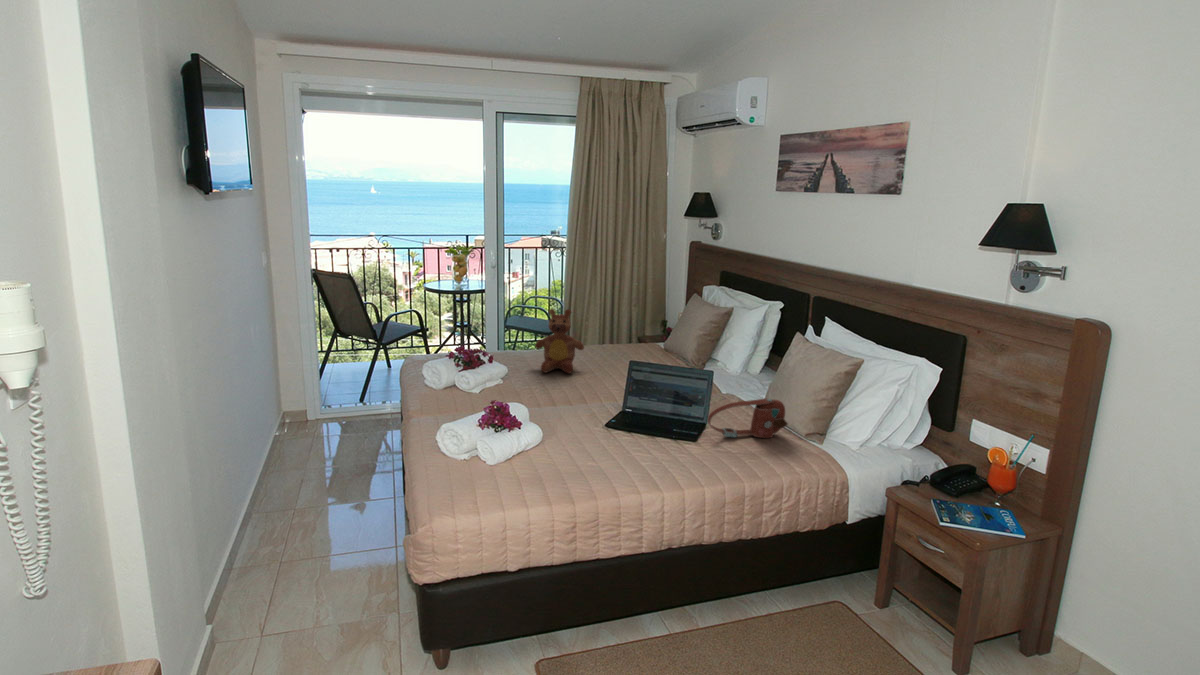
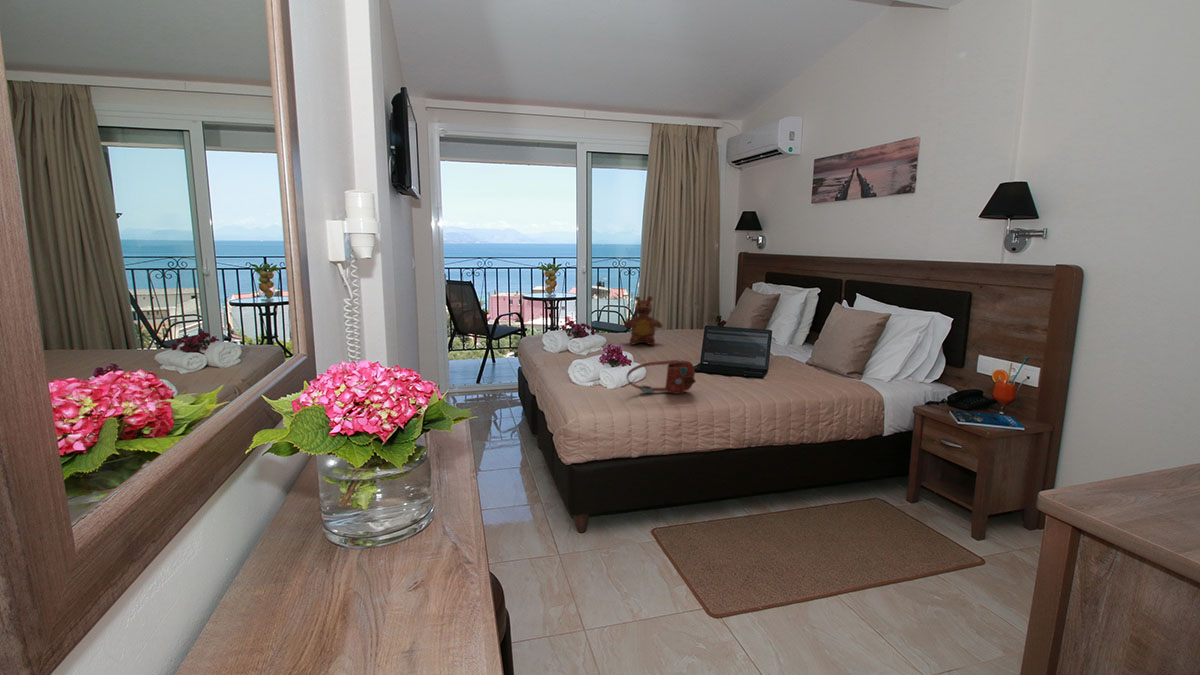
handbag: present [708,398,787,438] -> present [627,360,696,394]

